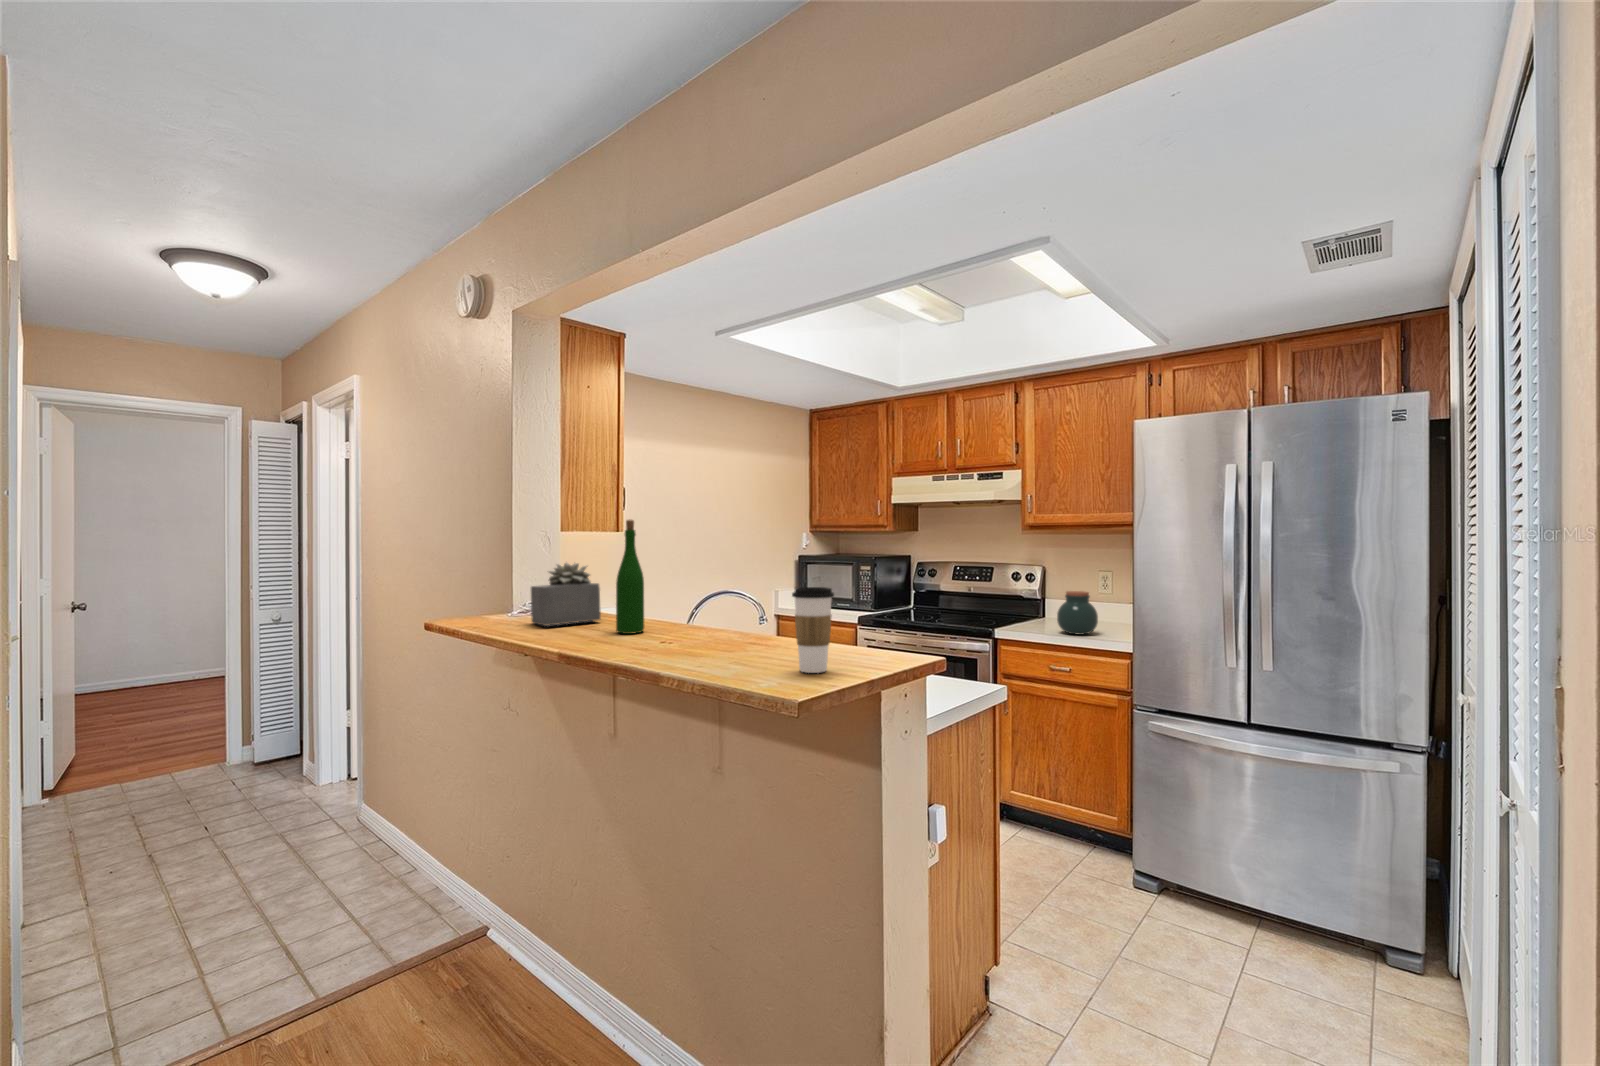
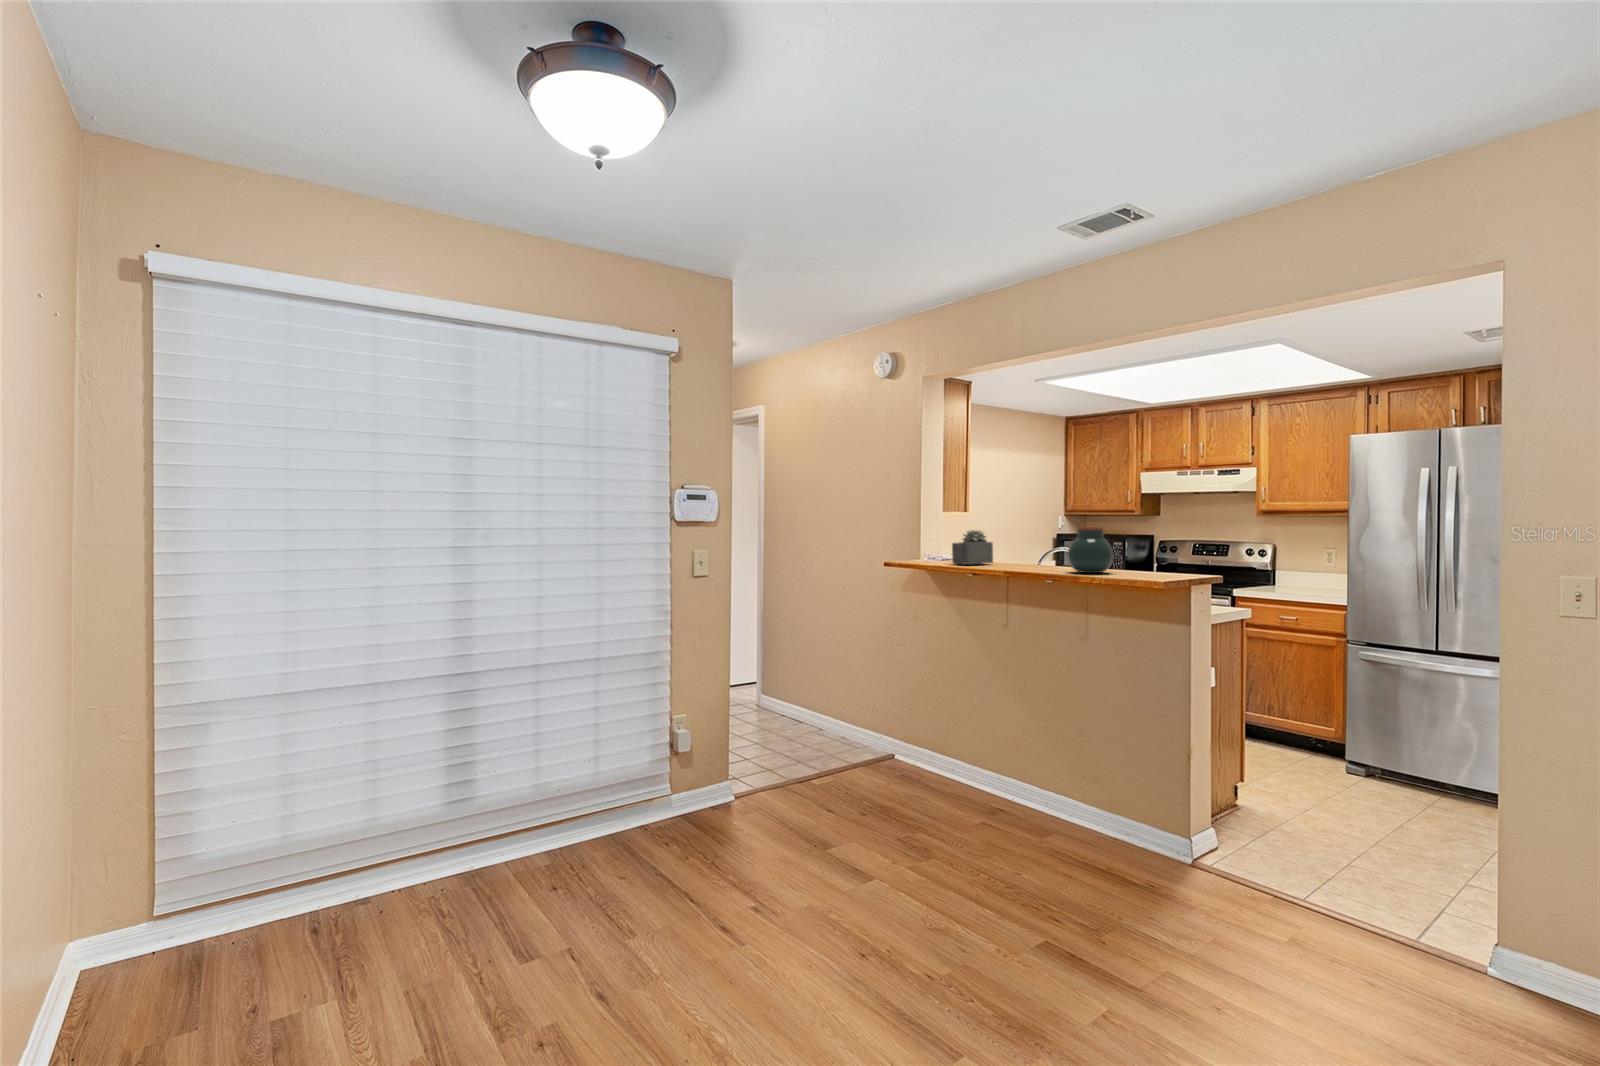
wine bottle: present [616,520,644,634] -> none [1015,505,1031,568]
coffee cup: present [792,587,834,673] -> none [1145,538,1168,578]
jar: present [1057,591,1098,635] -> present [1068,527,1113,573]

